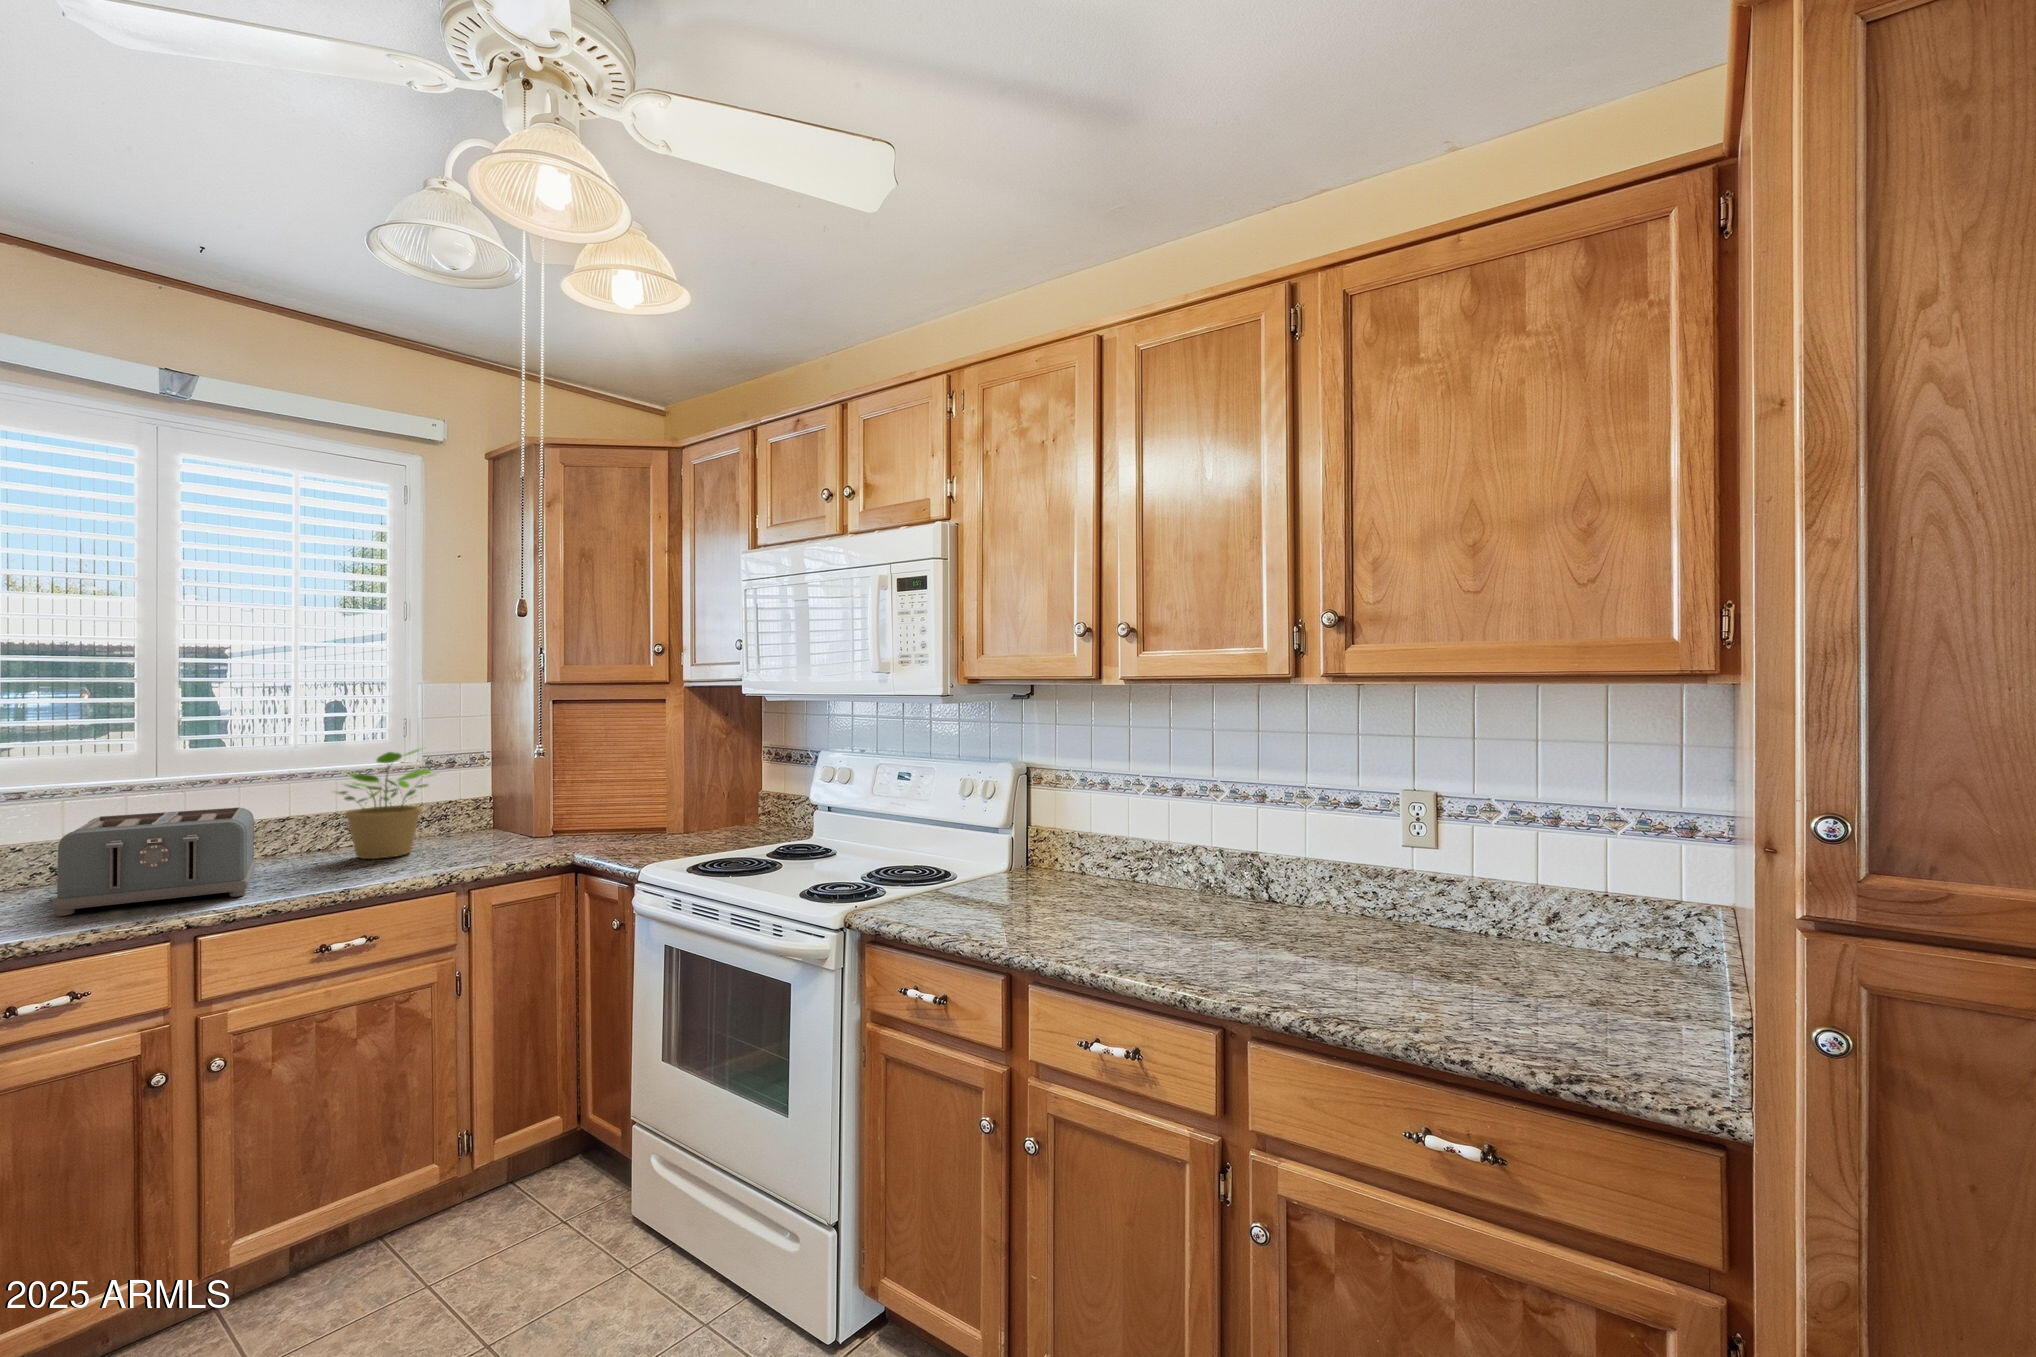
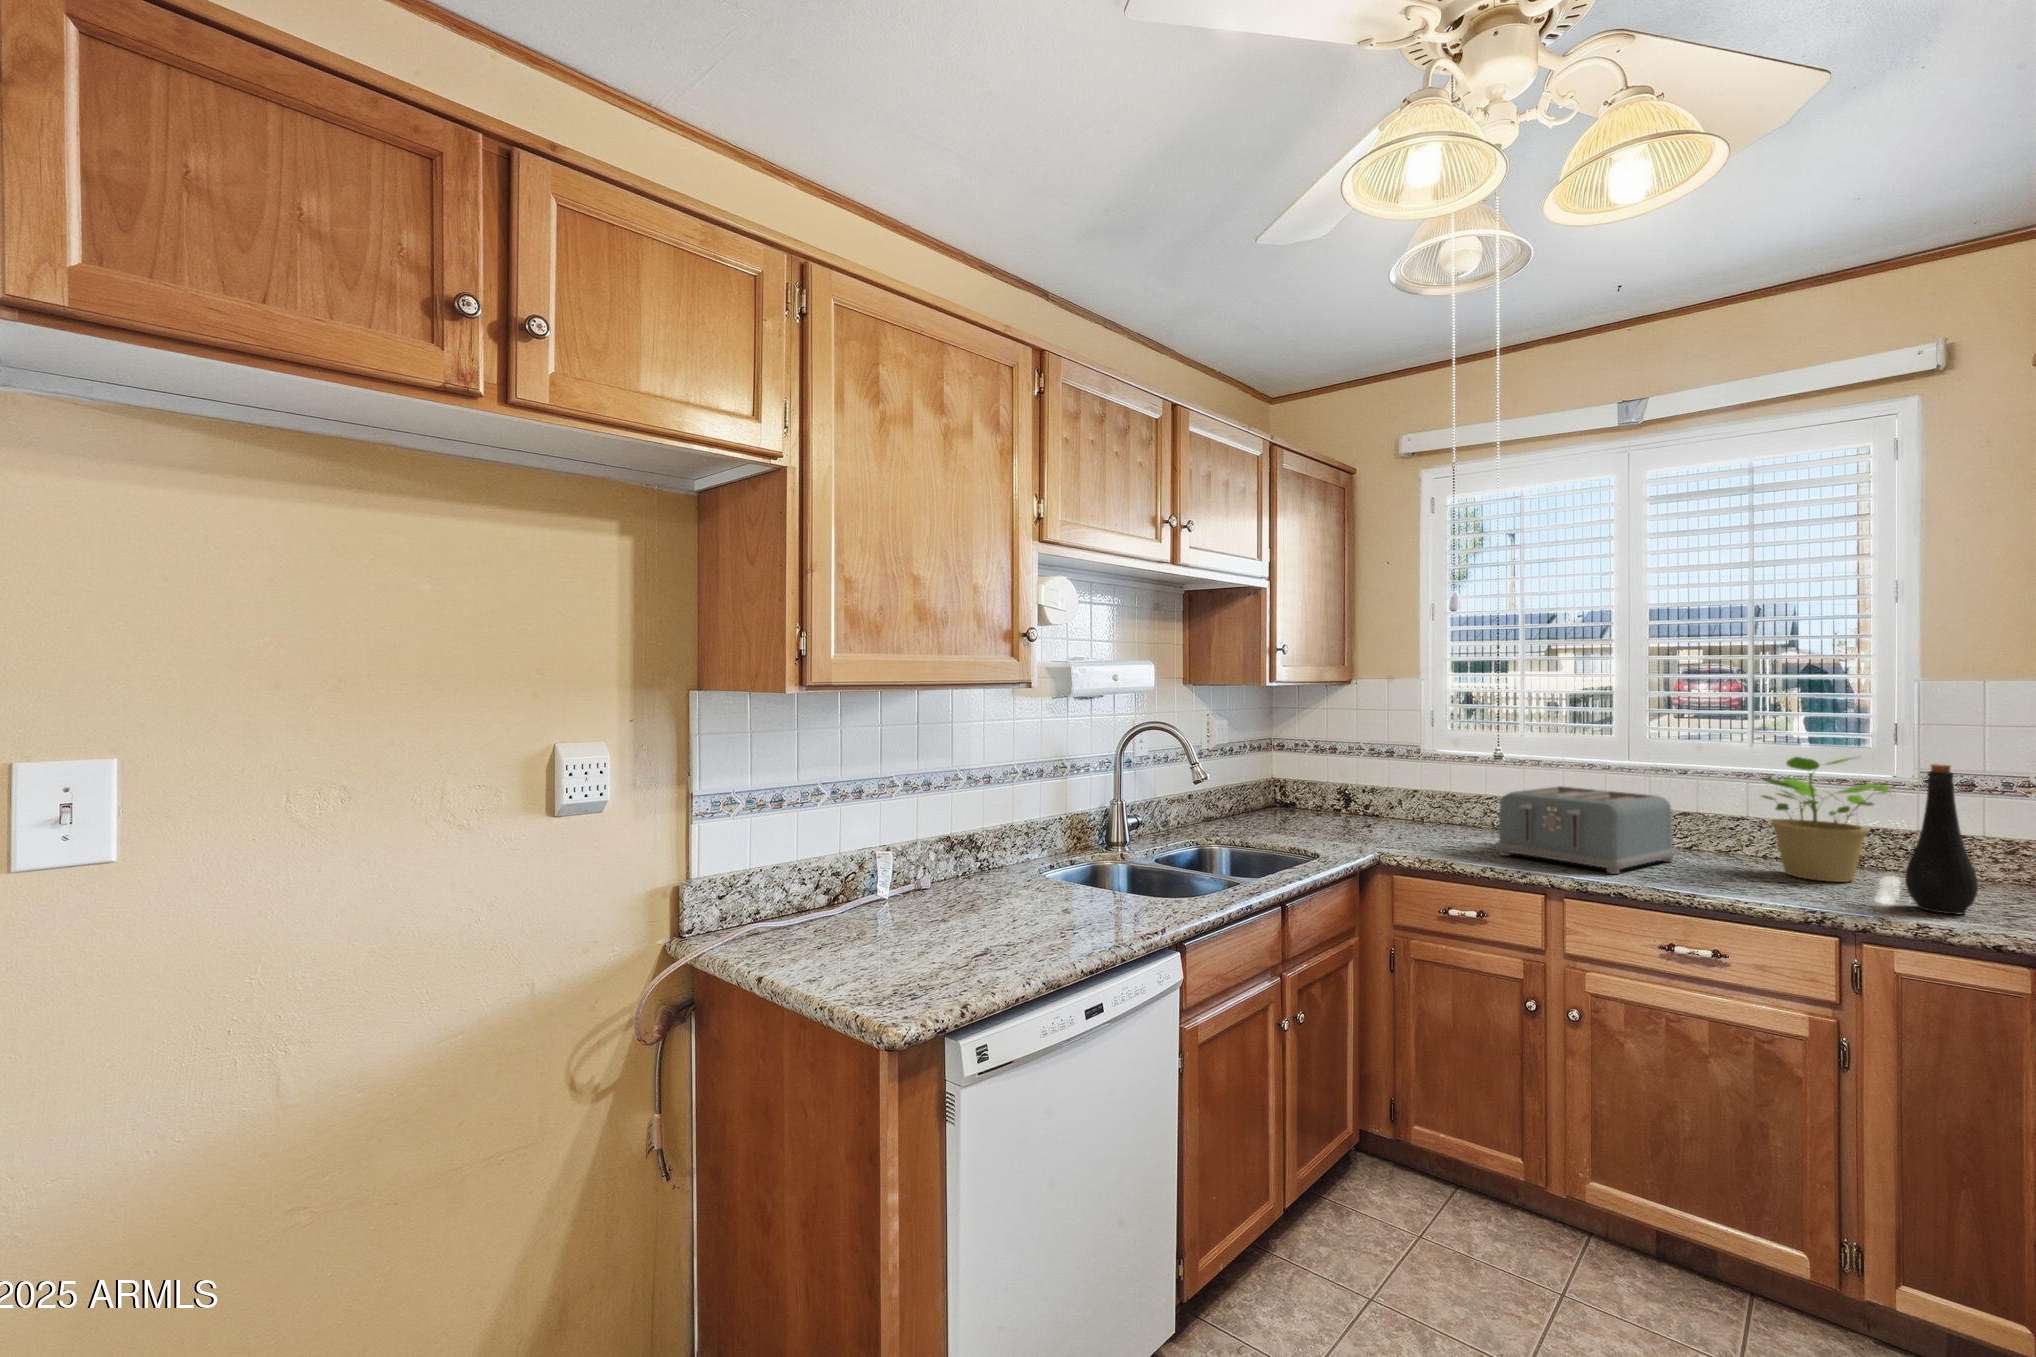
bottle: none [476,747,520,857] -> present [1905,764,1978,914]

